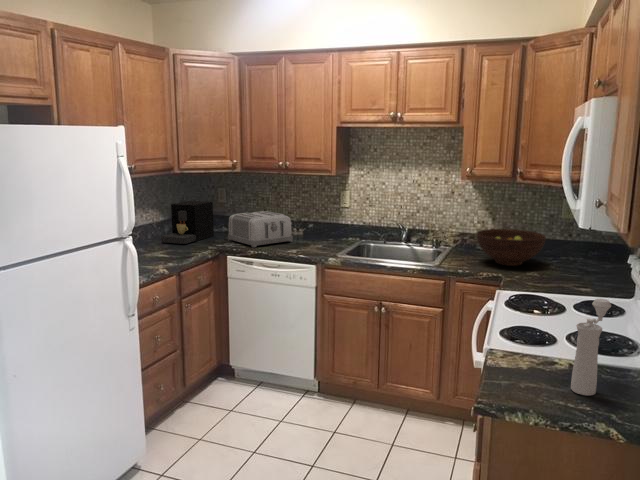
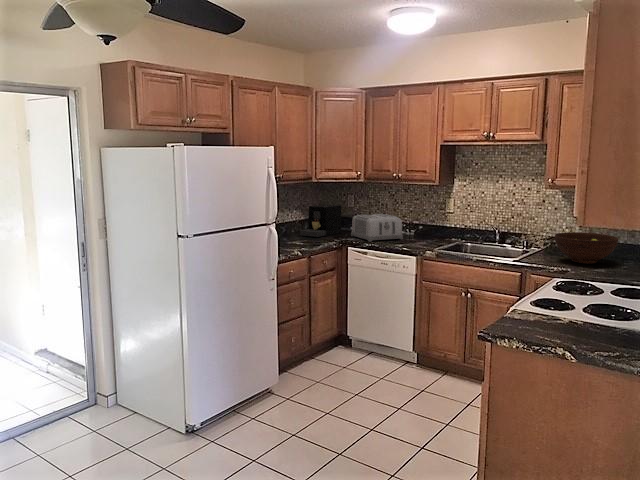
pepper mill: present [571,299,611,396] -> none [560,270,598,336]

